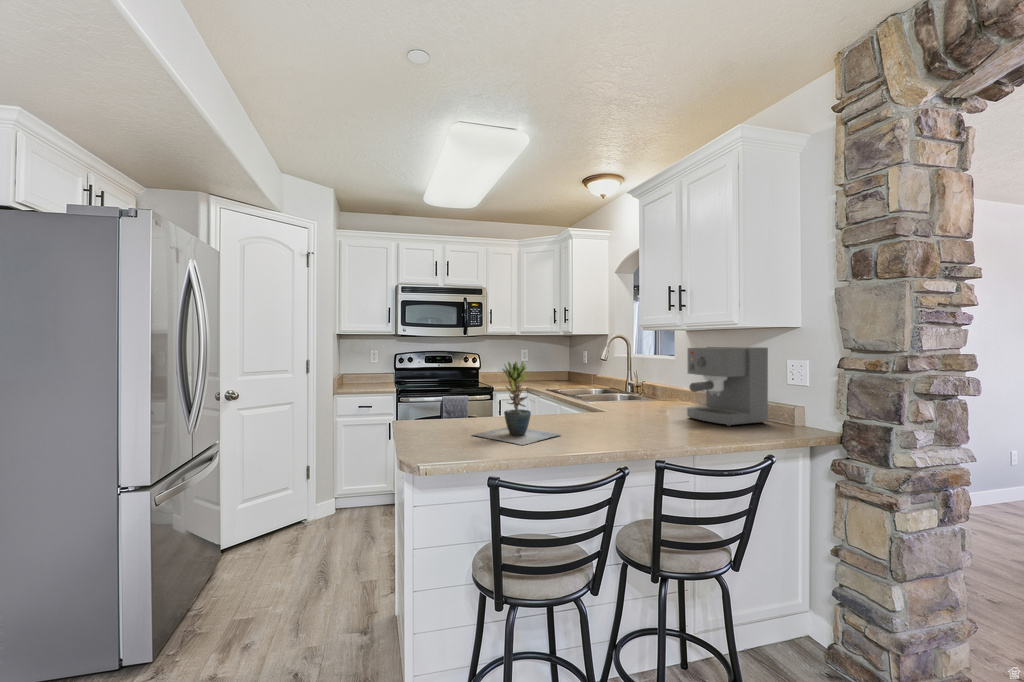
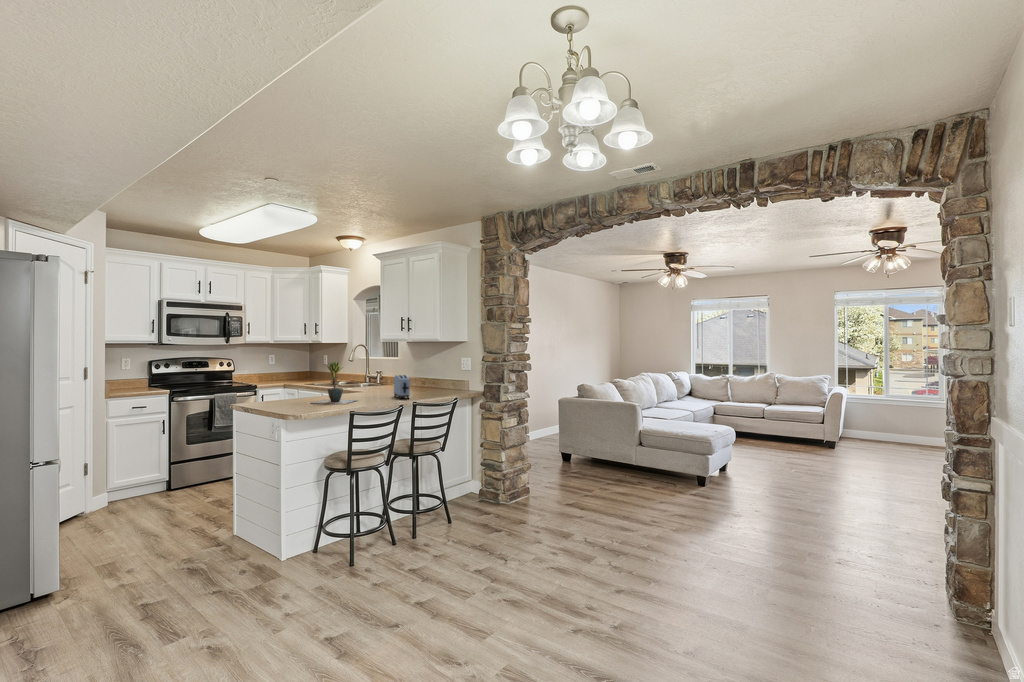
coffee maker: present [687,347,768,426] -> none [414,352,454,393]
toaster: none [637,391,662,442] -> present [394,375,410,399]

